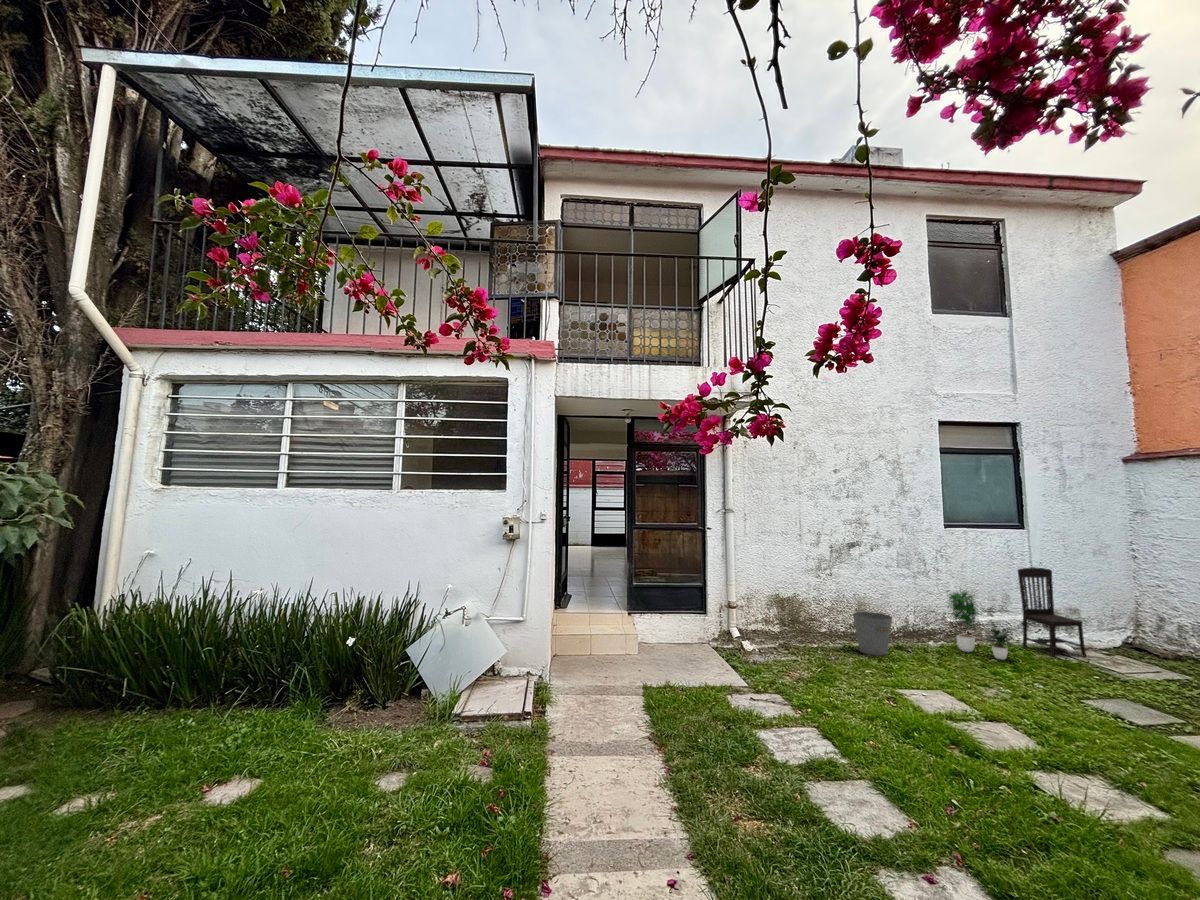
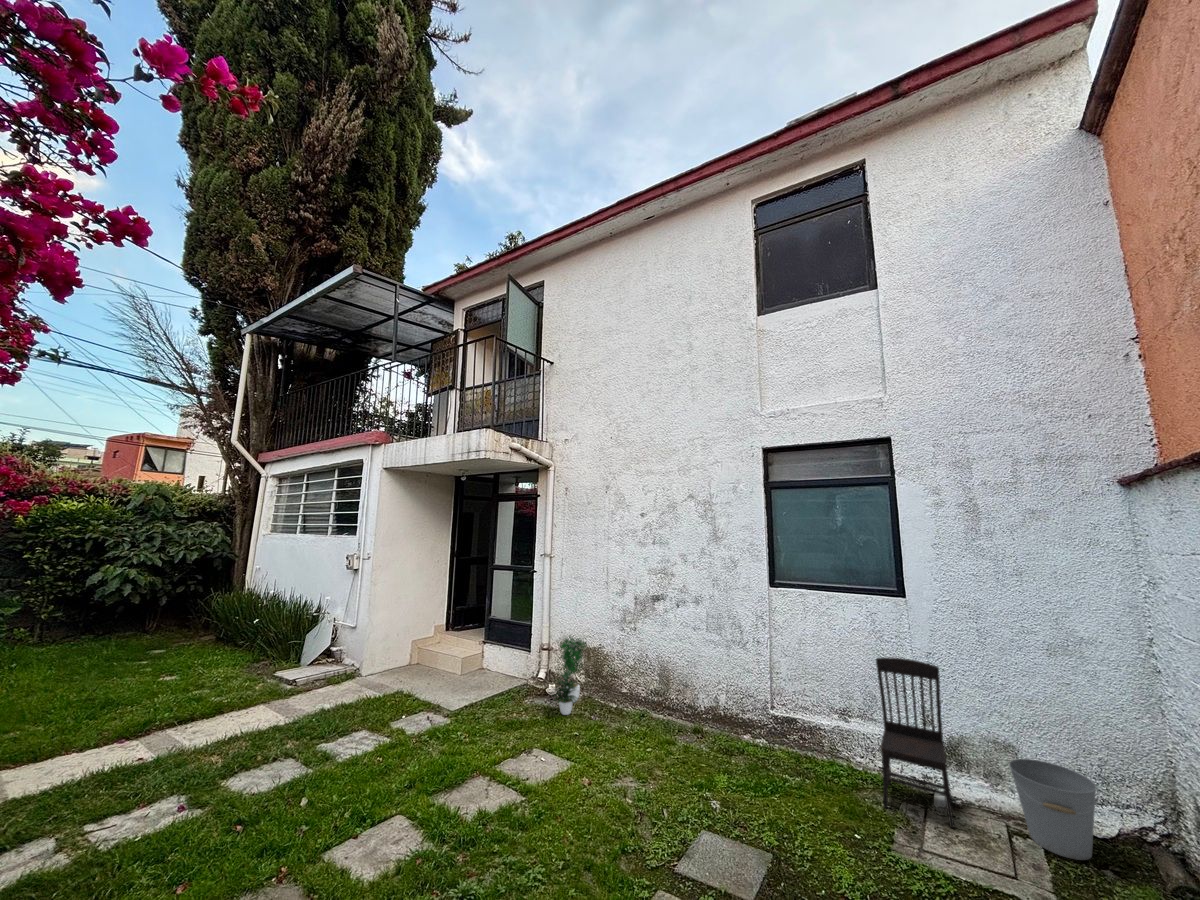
potted plant: present [949,591,1014,660] -> present [552,636,585,715]
bucket: present [853,612,892,656] -> present [1009,759,1097,860]

